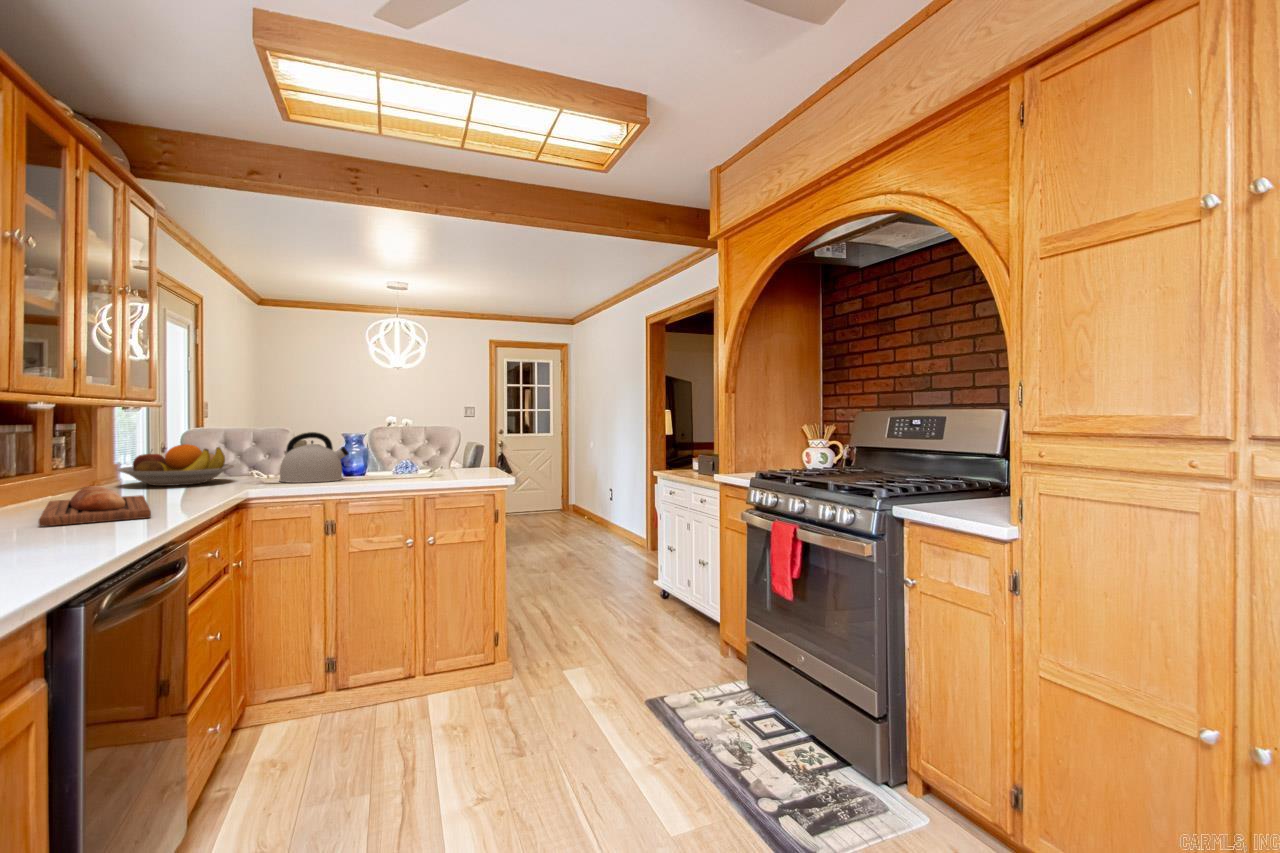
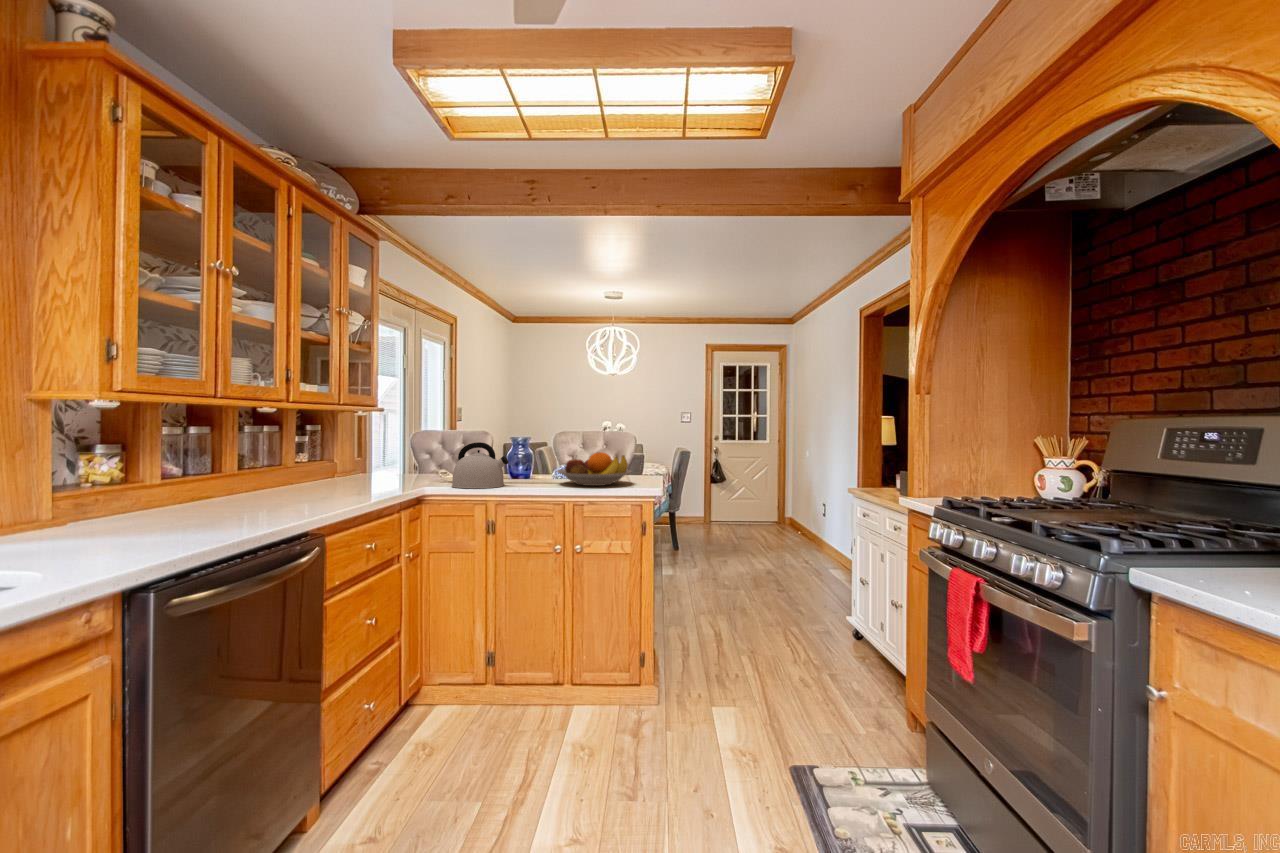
fruit bowl: present [117,444,234,486] -> present [557,452,631,486]
bread loaf: present [39,486,151,526] -> none [219,487,324,521]

